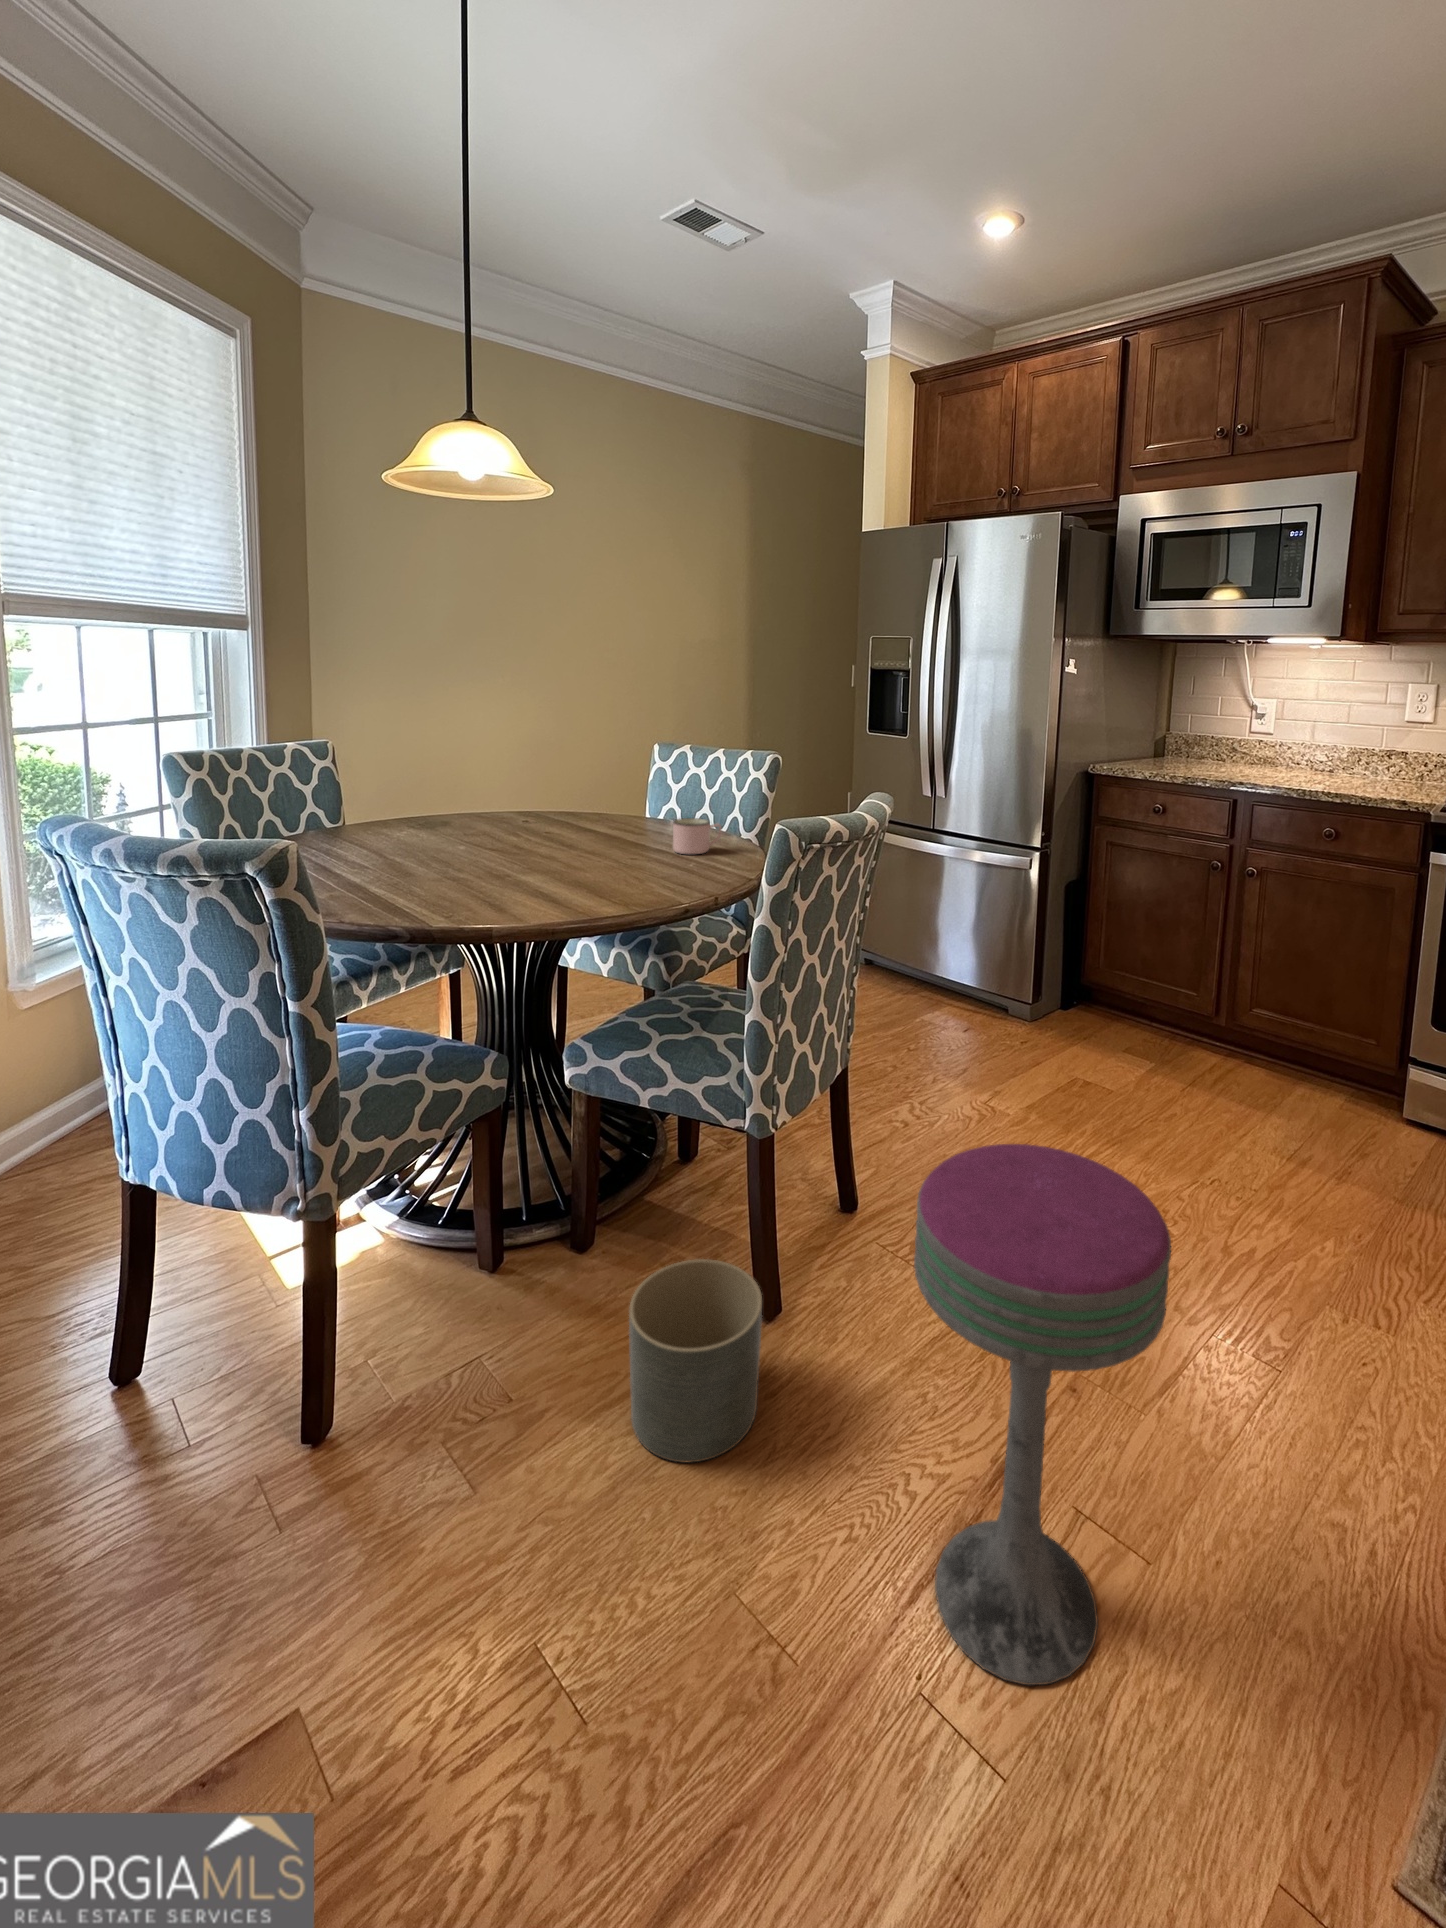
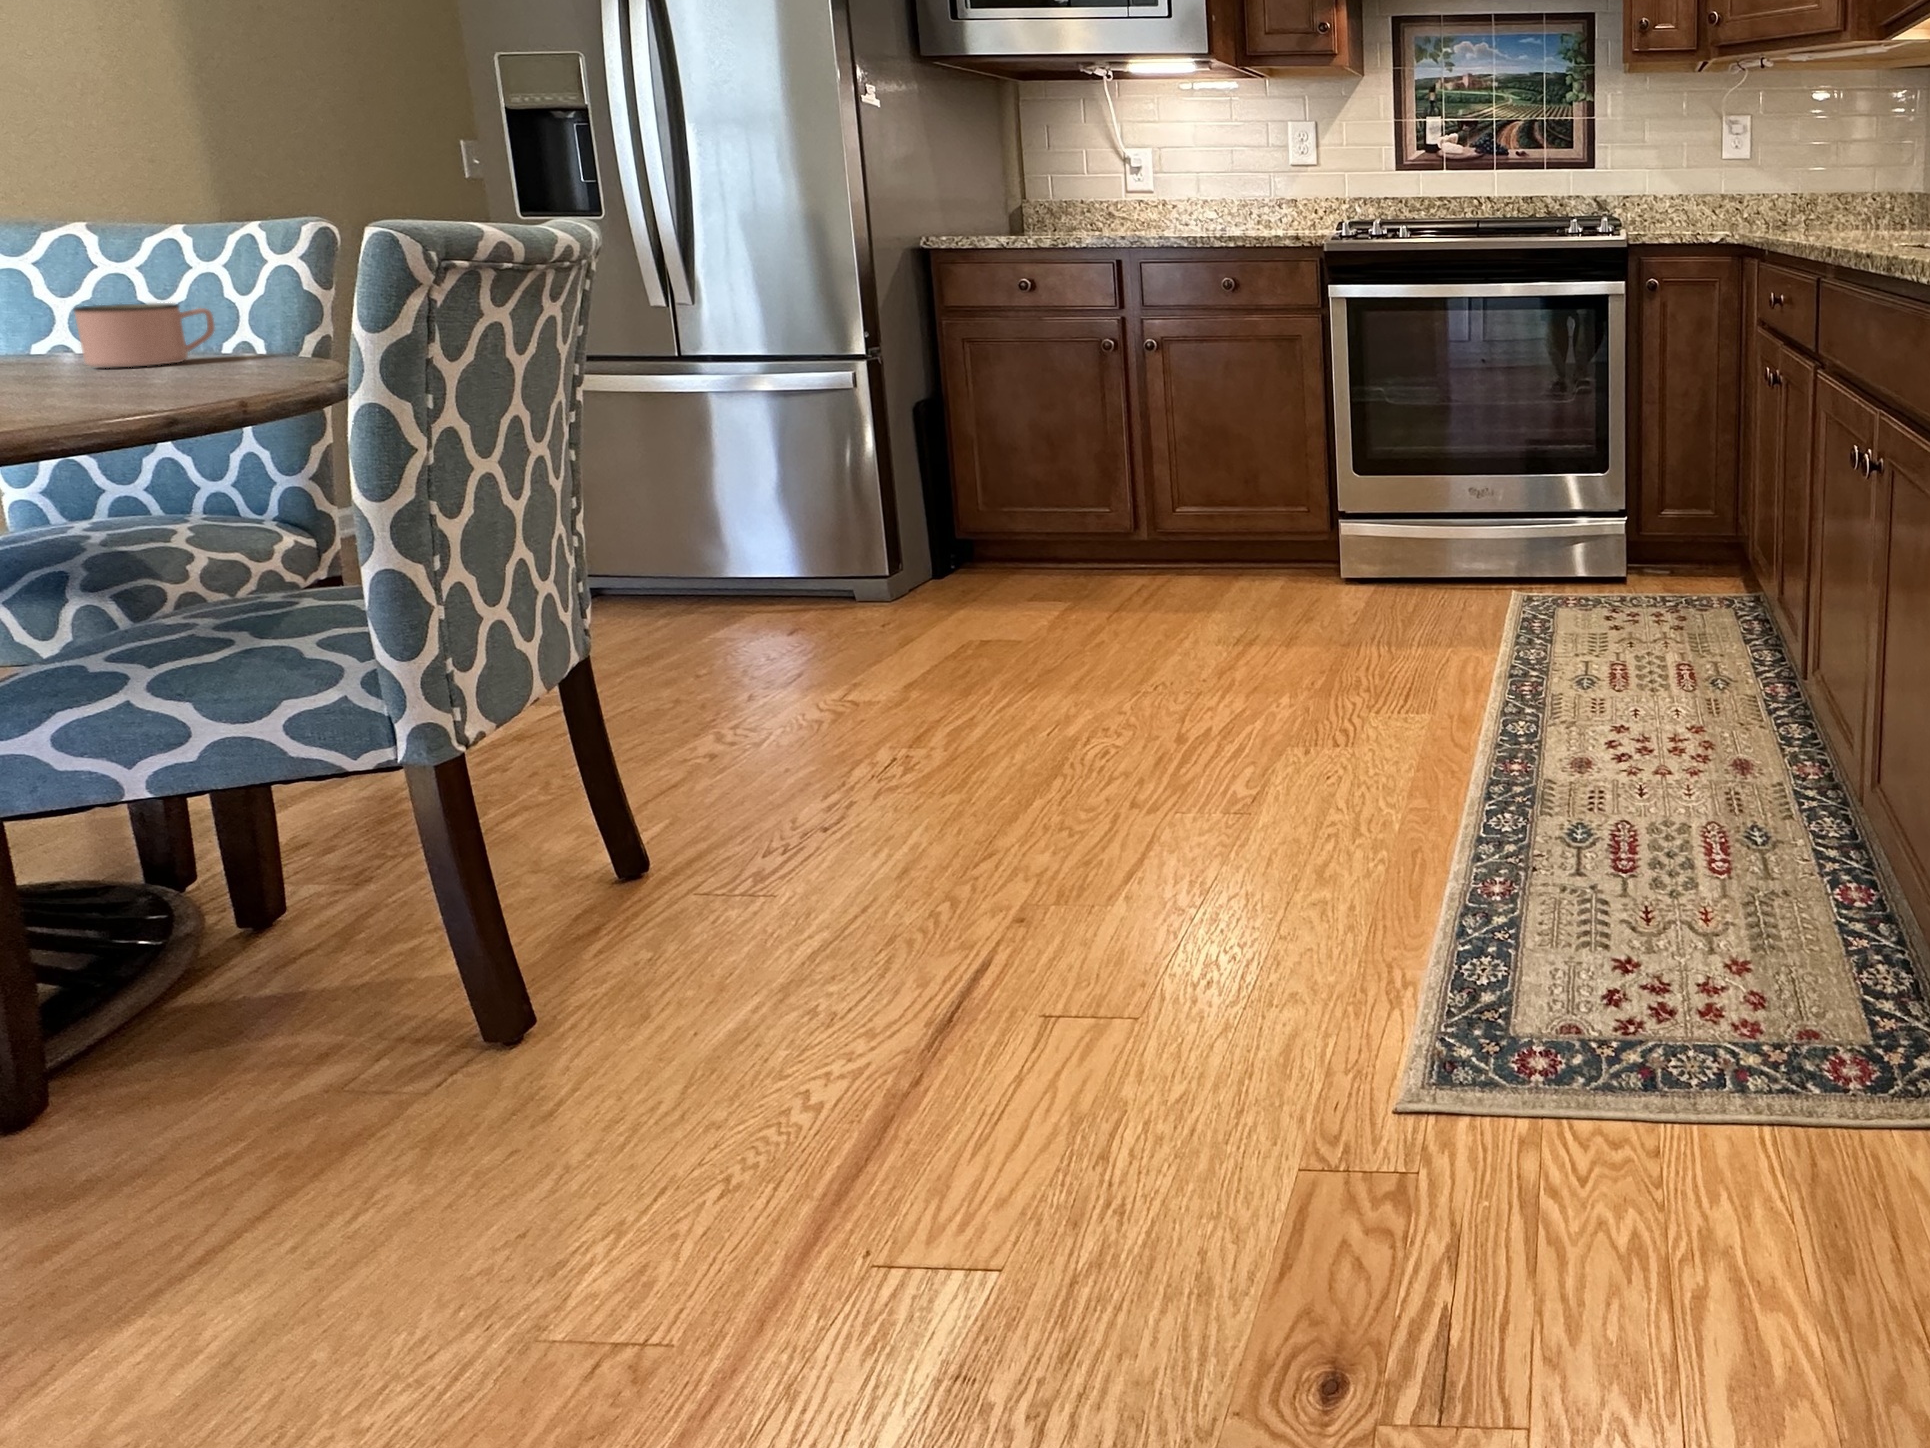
bar stool: present [914,1144,1171,1685] -> none [757,575,1111,1200]
planter: present [629,1259,762,1462] -> none [184,961,516,1294]

